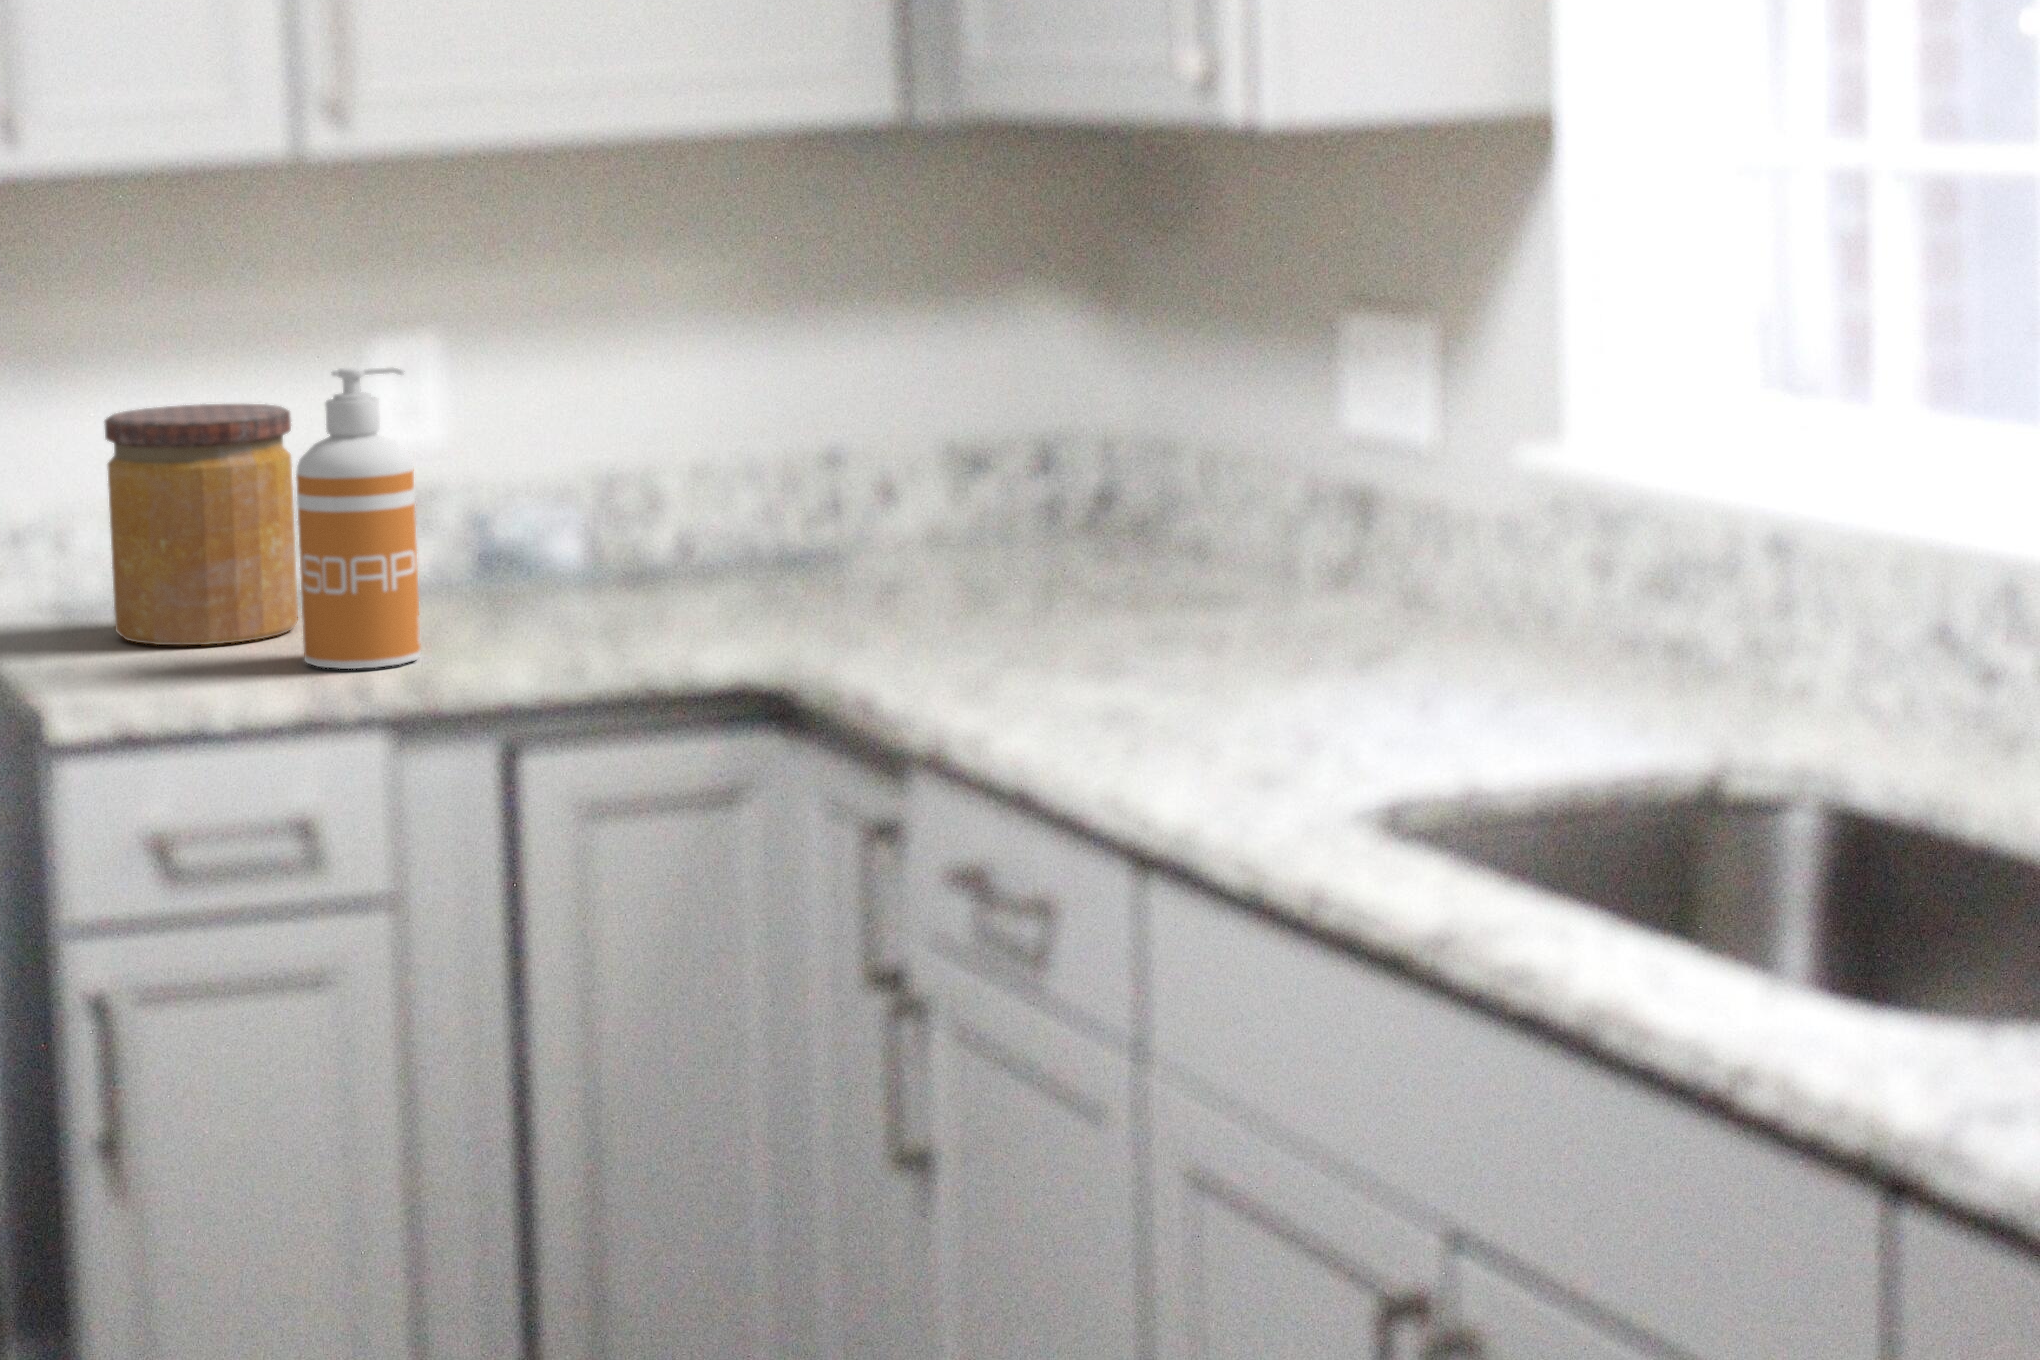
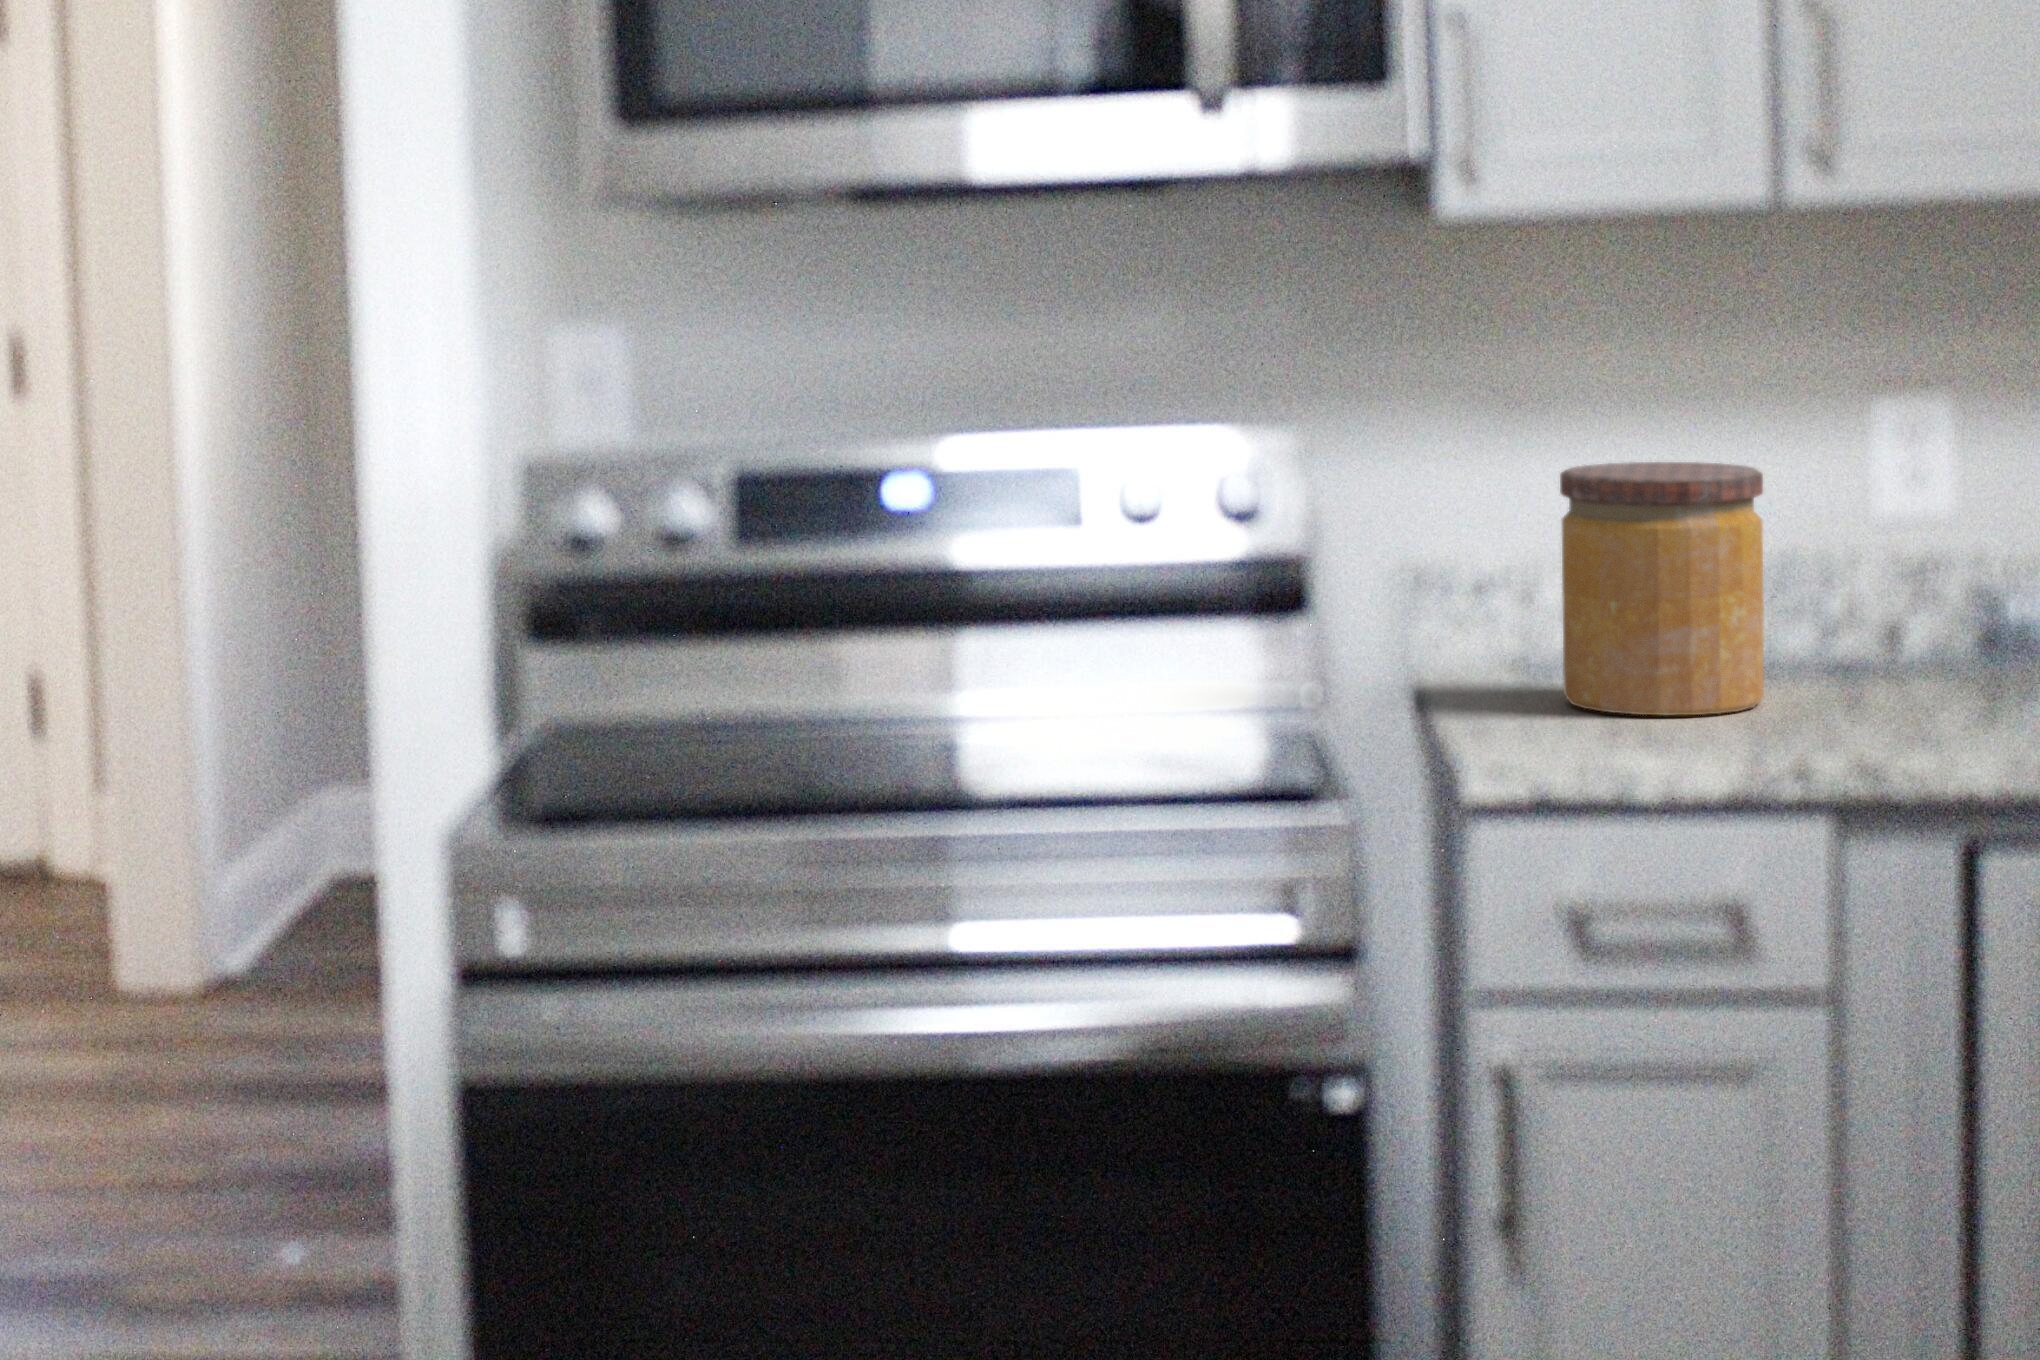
soap dispenser: present [296,367,421,669] -> none [1750,429,1884,751]

